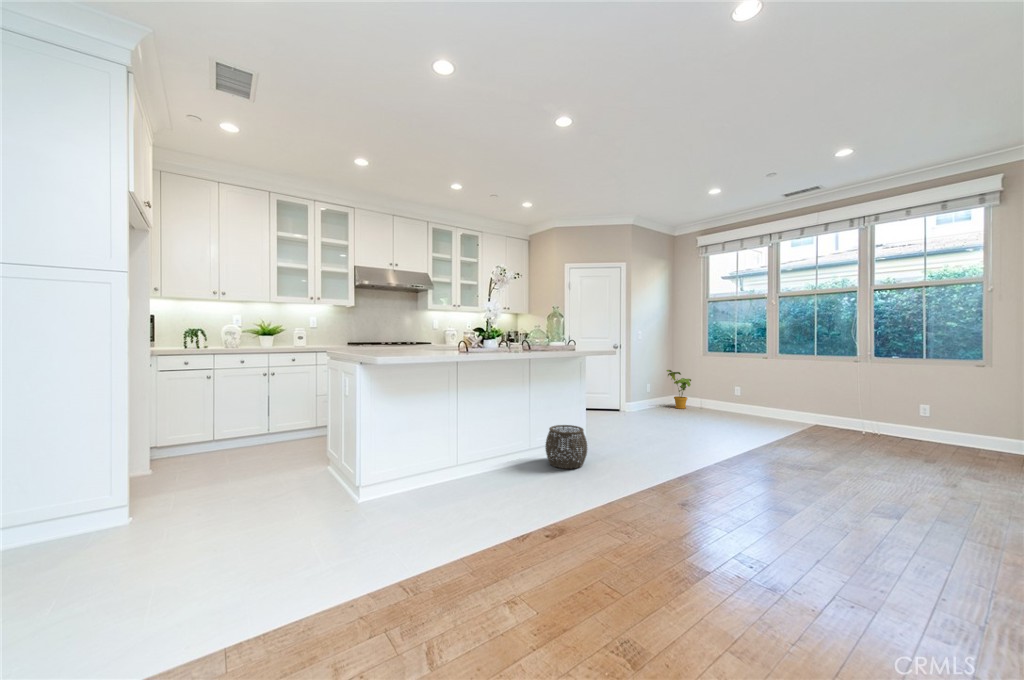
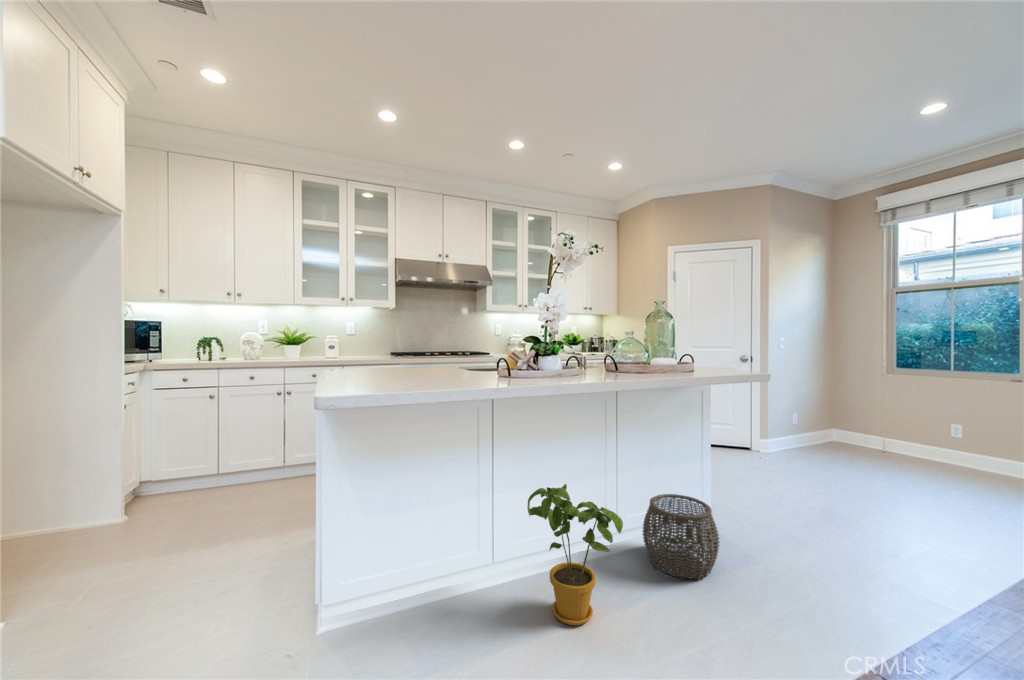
house plant: present [667,370,691,409] -> present [527,484,623,625]

